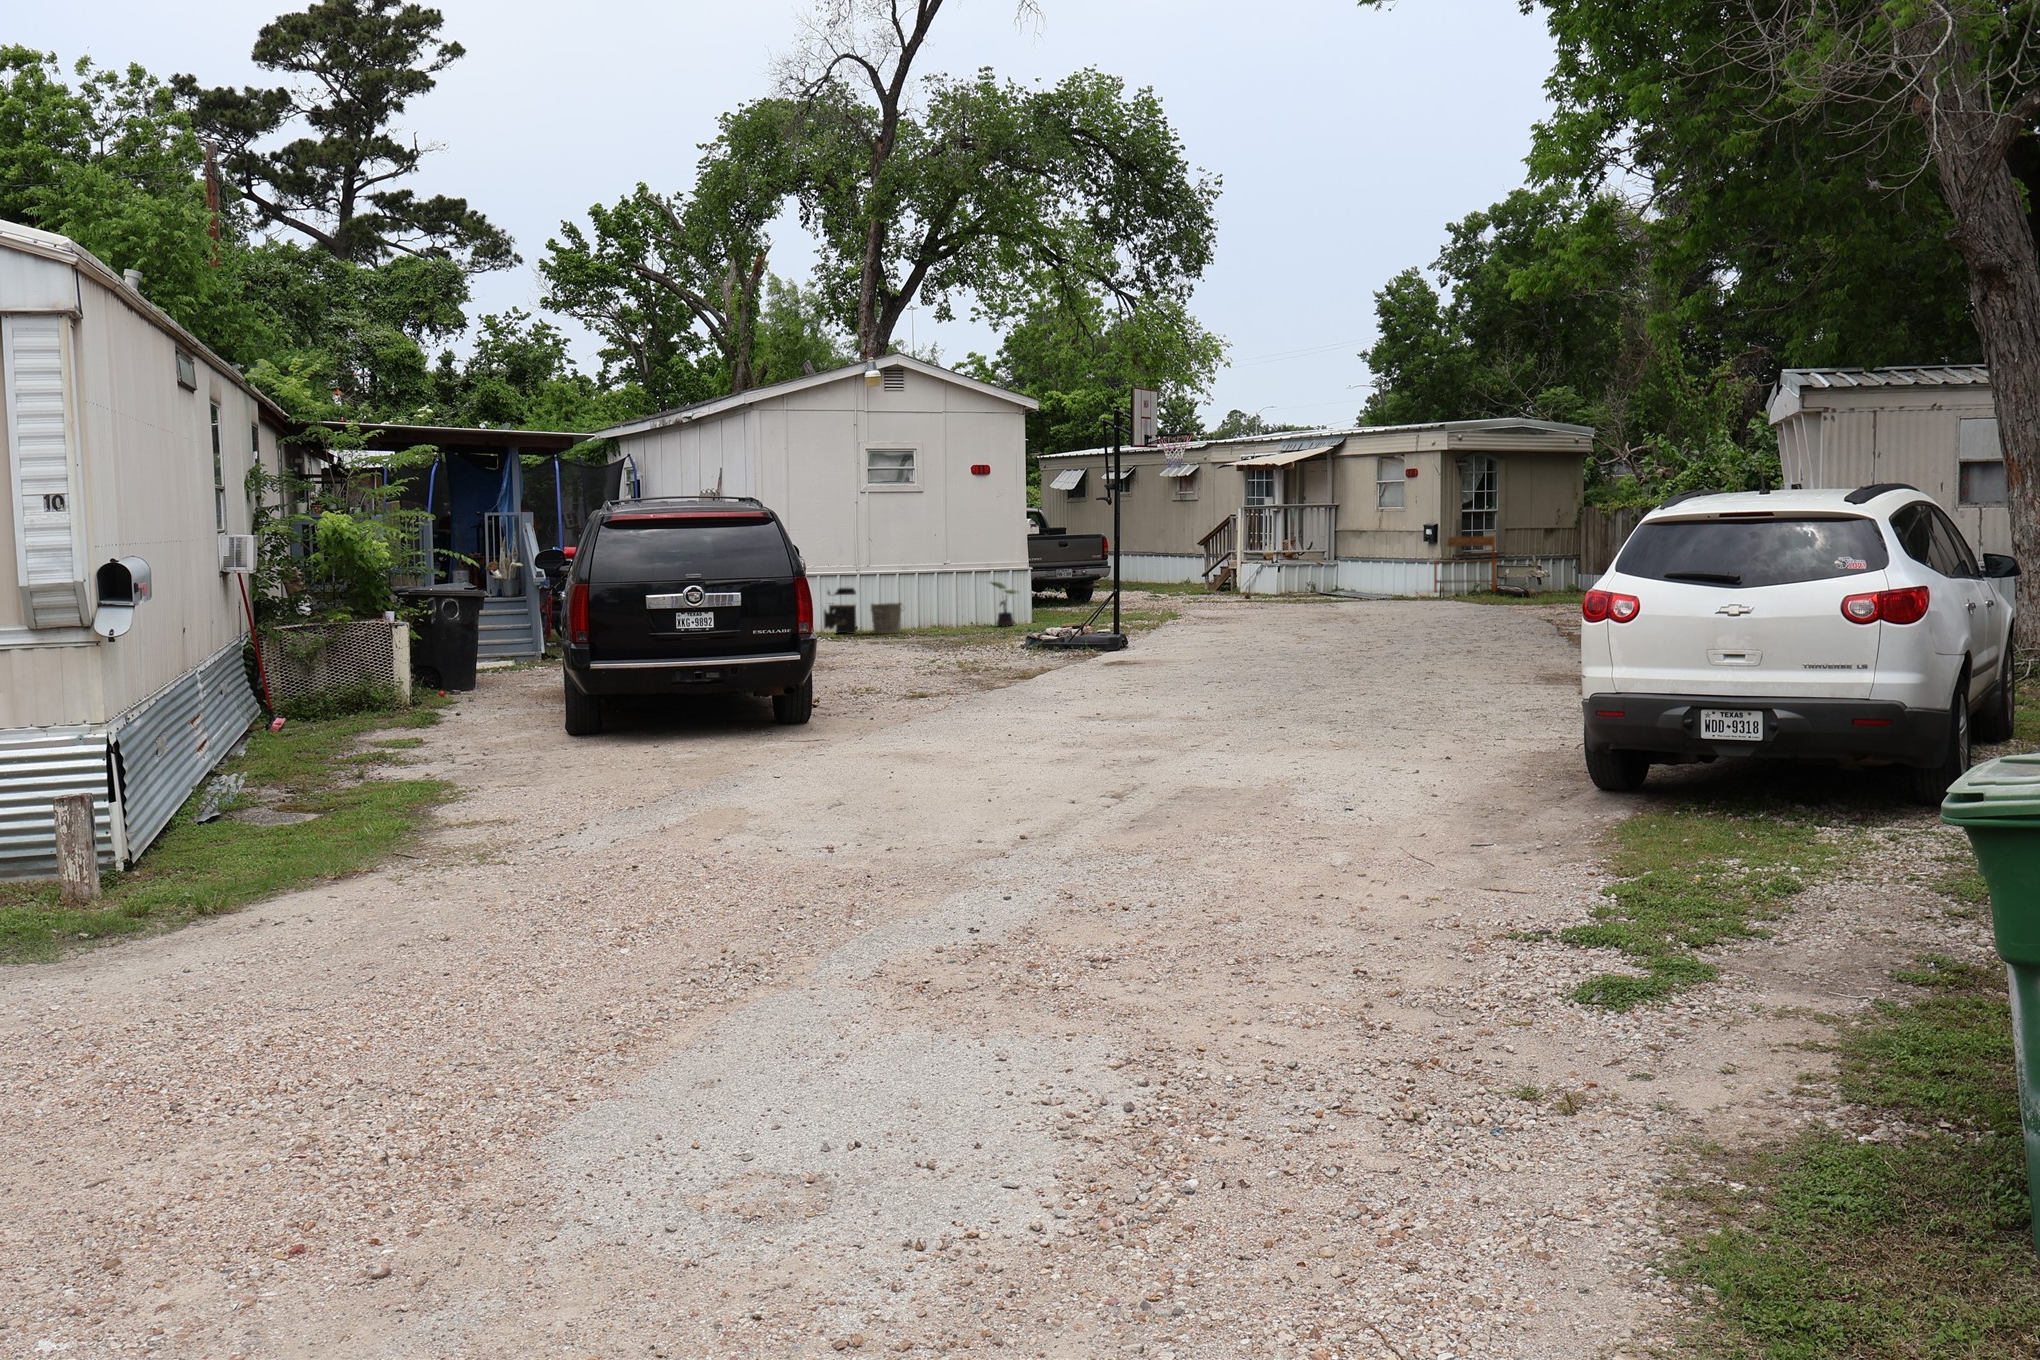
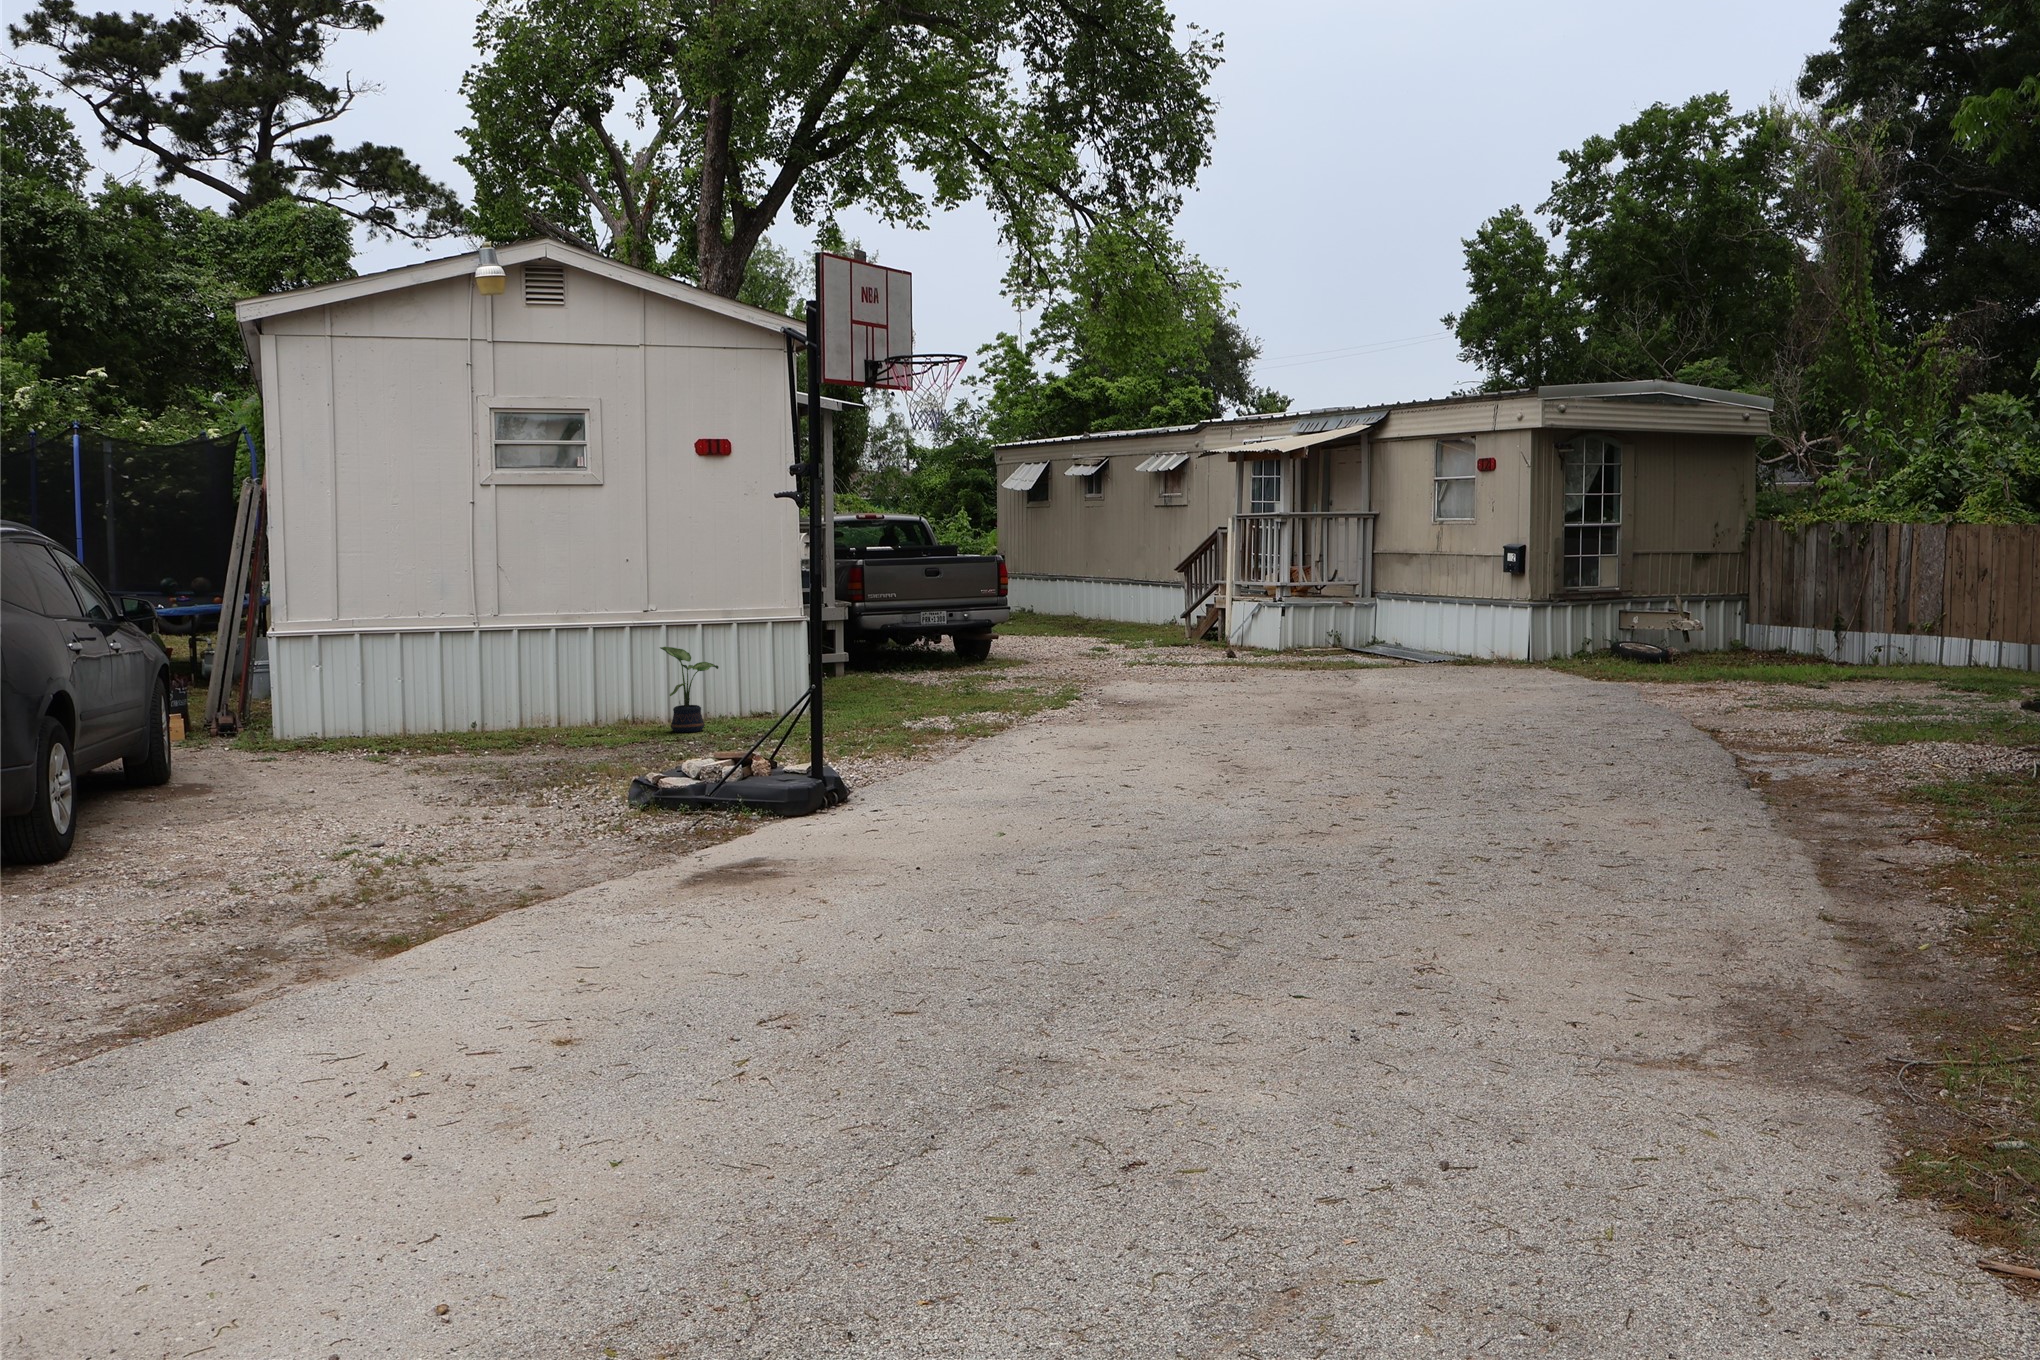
bench: present [1434,536,1498,592] -> none [1518,565,1622,658]
toolbox: present [824,588,856,634] -> none [302,656,386,750]
bucket: present [871,603,904,634] -> none [391,688,460,752]

